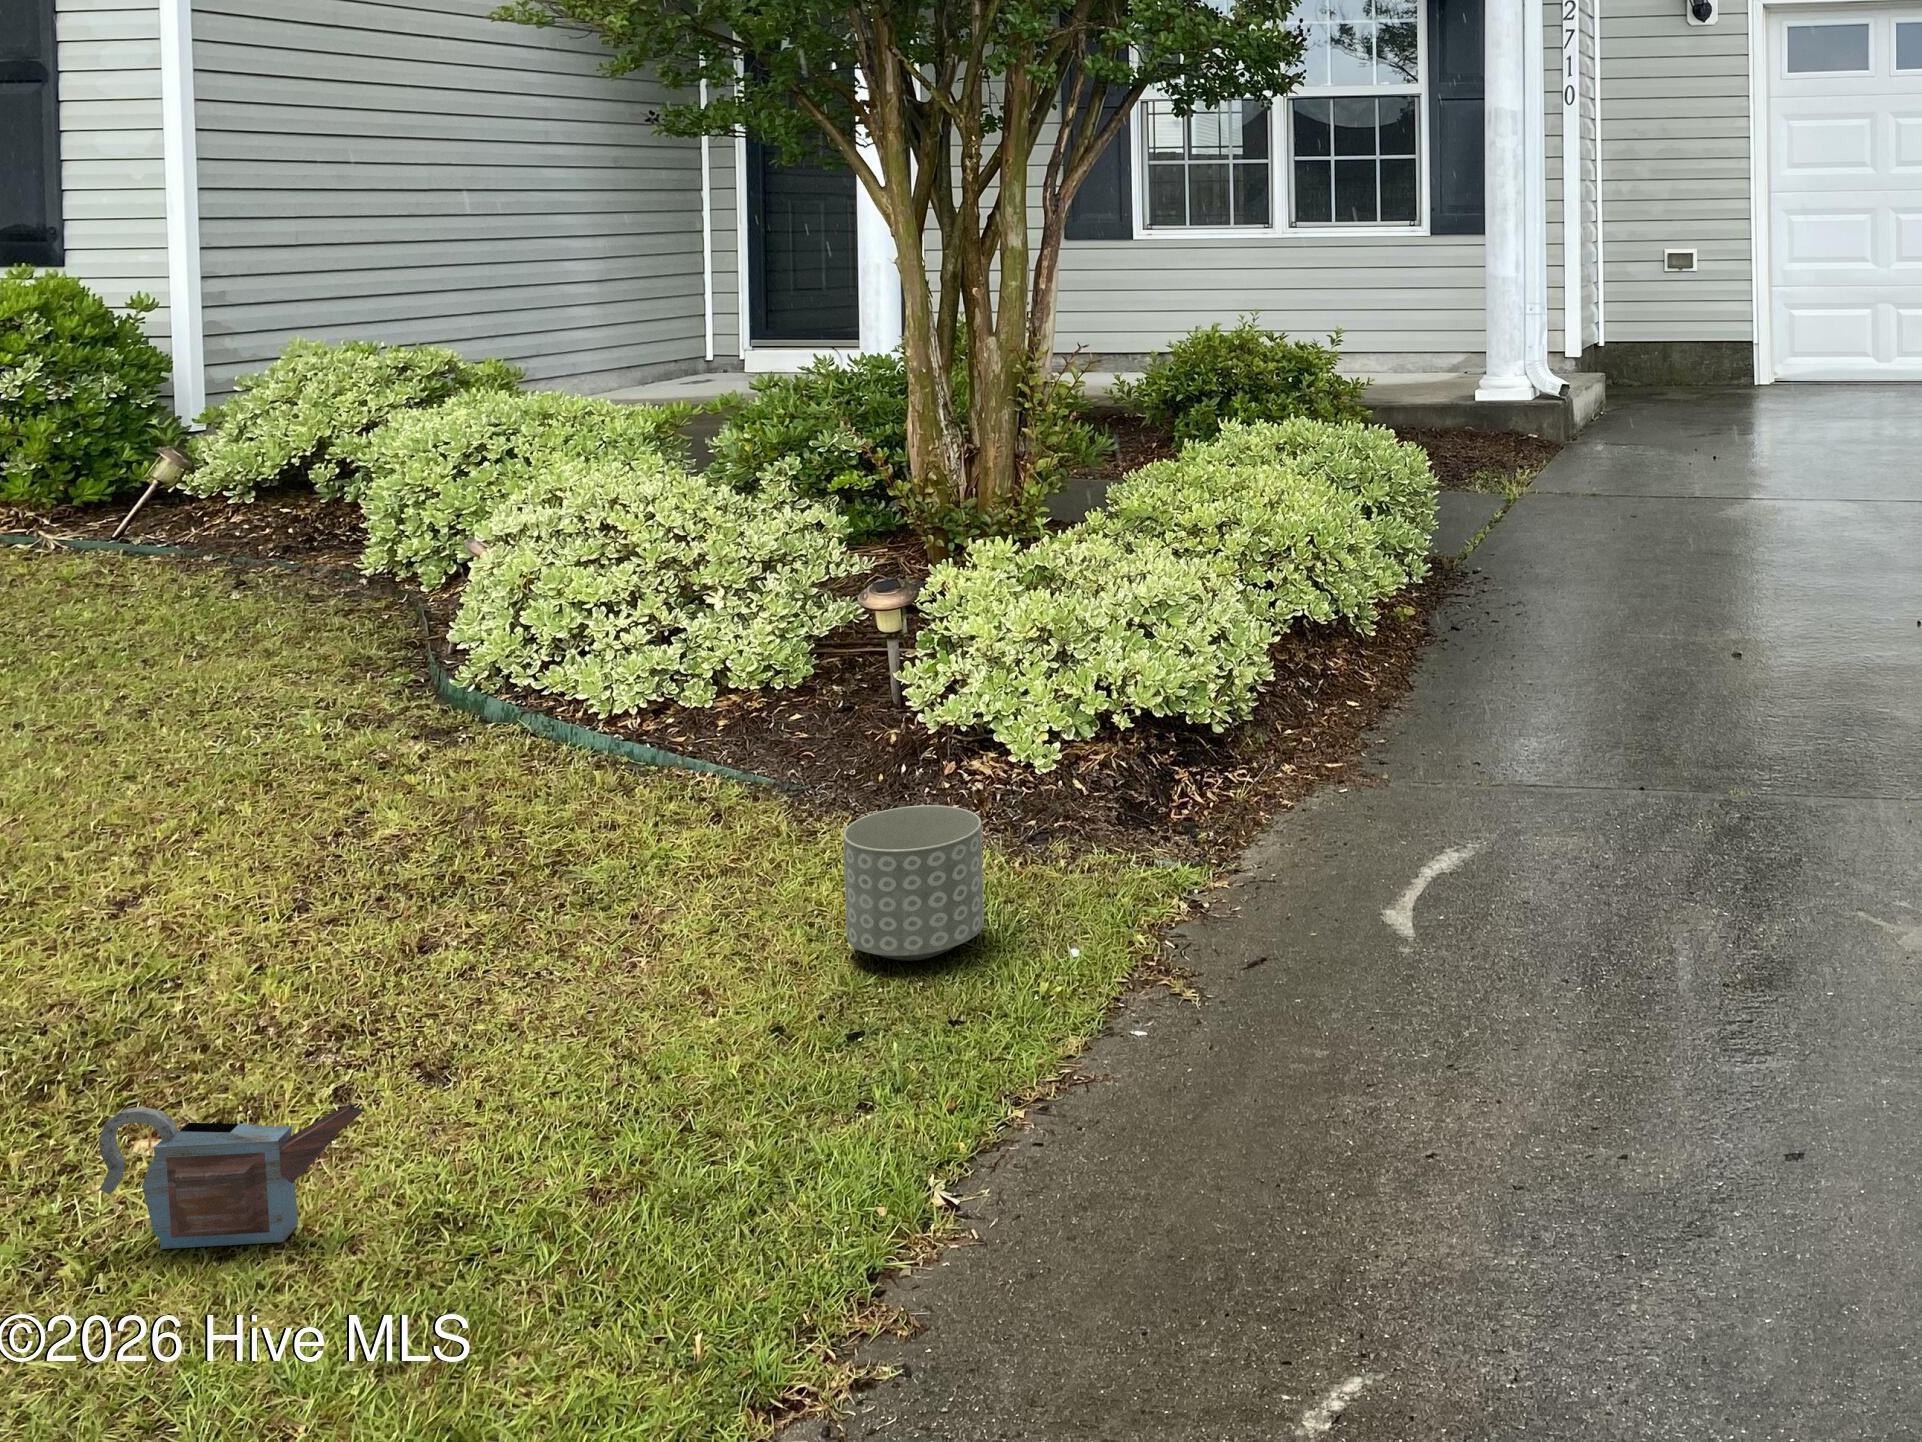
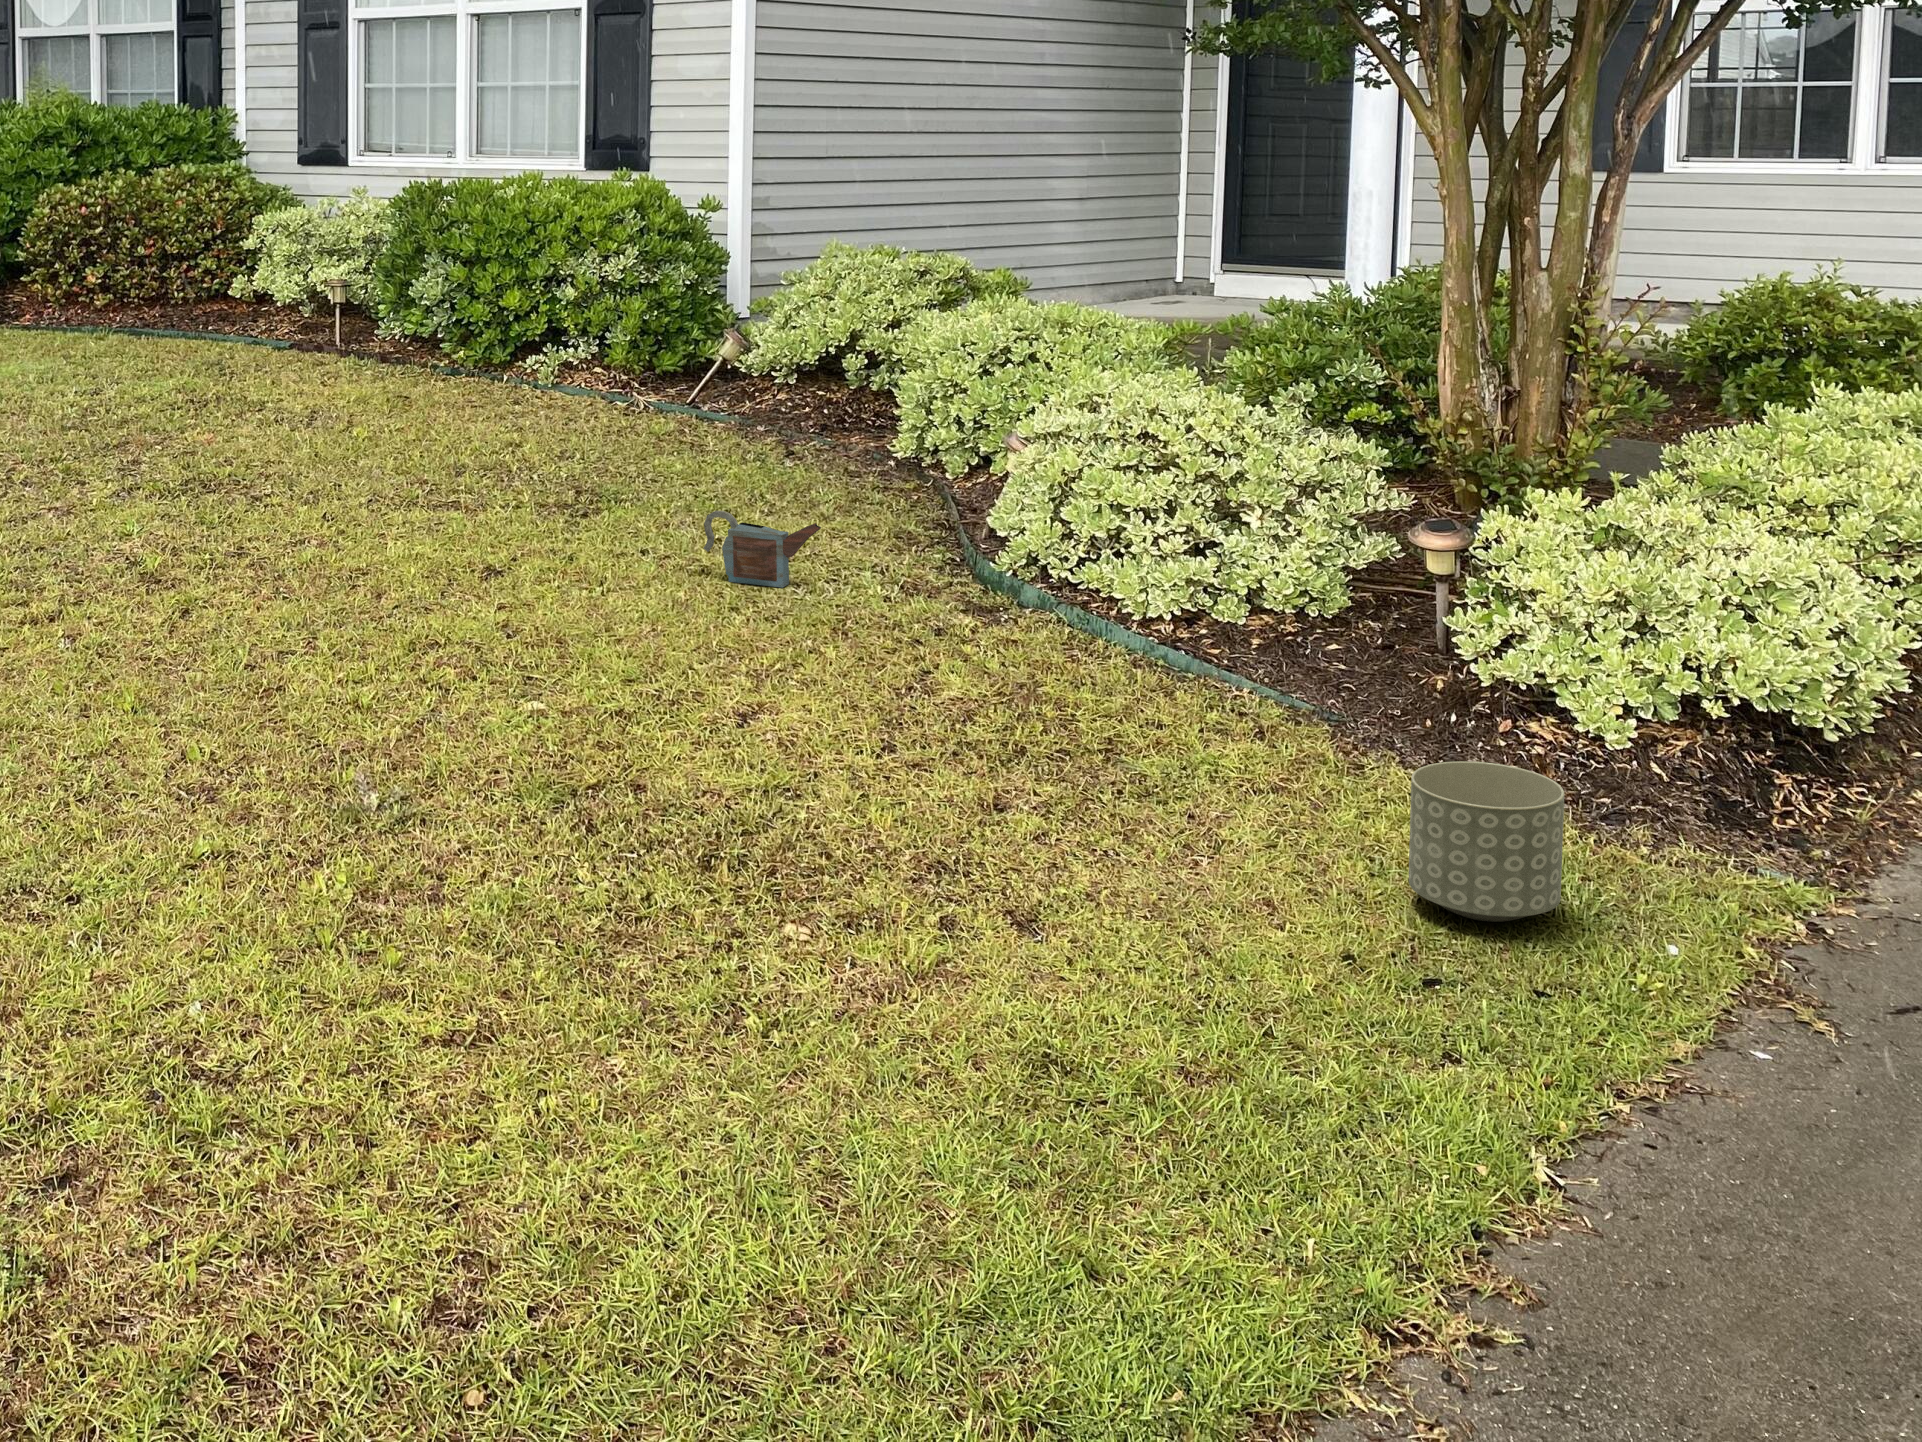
watering can: present [99,1104,363,1249] -> present [703,511,821,588]

